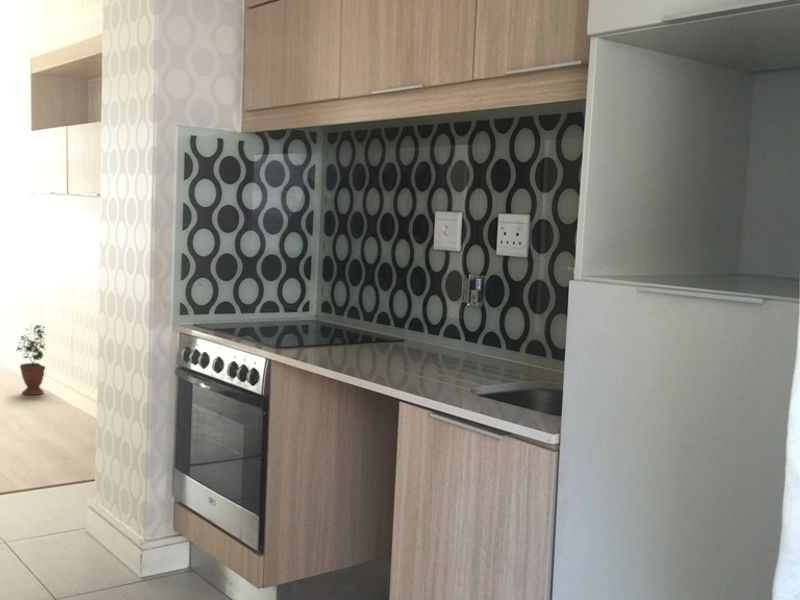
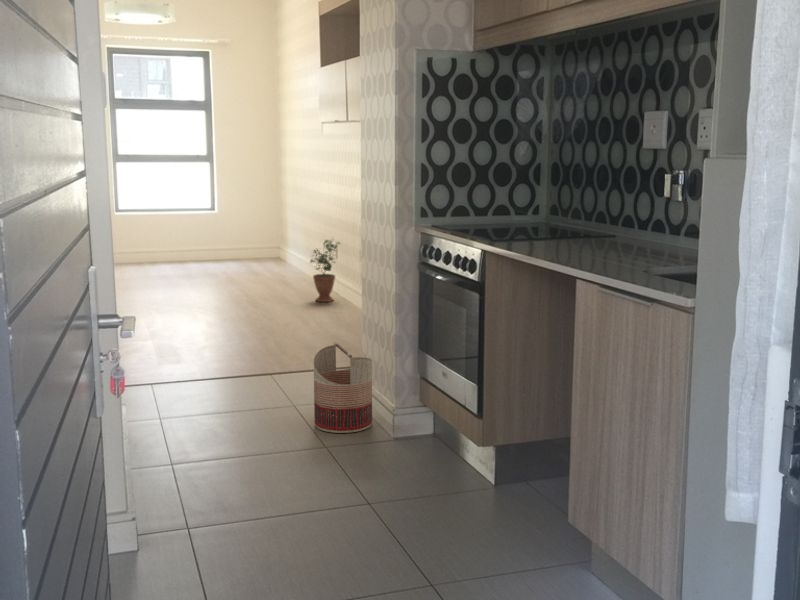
basket: none [39,461,115,576] -> present [314,342,372,433]

